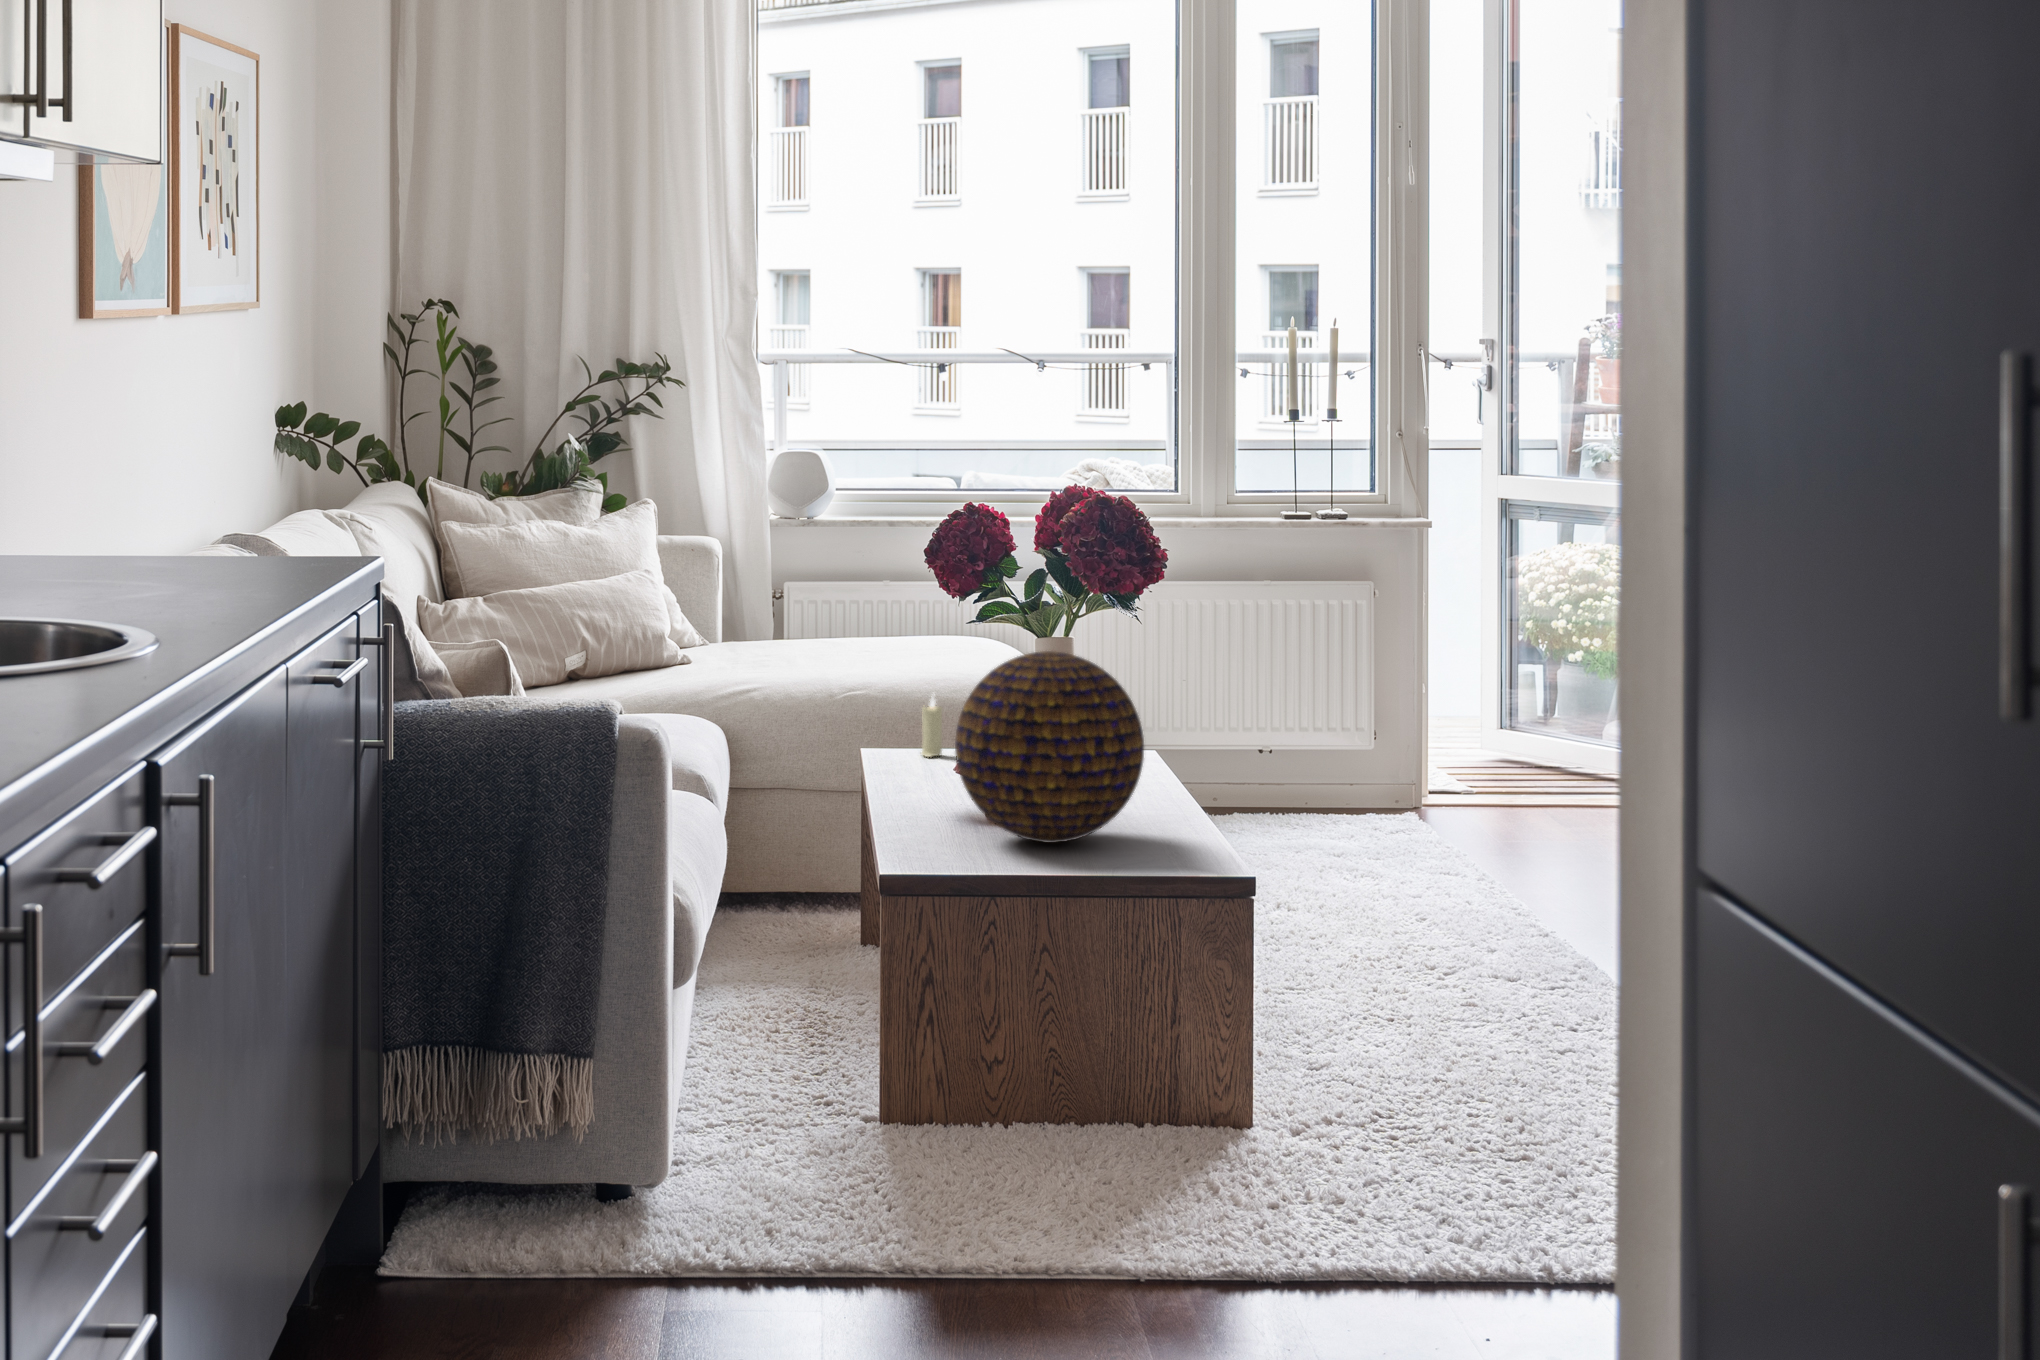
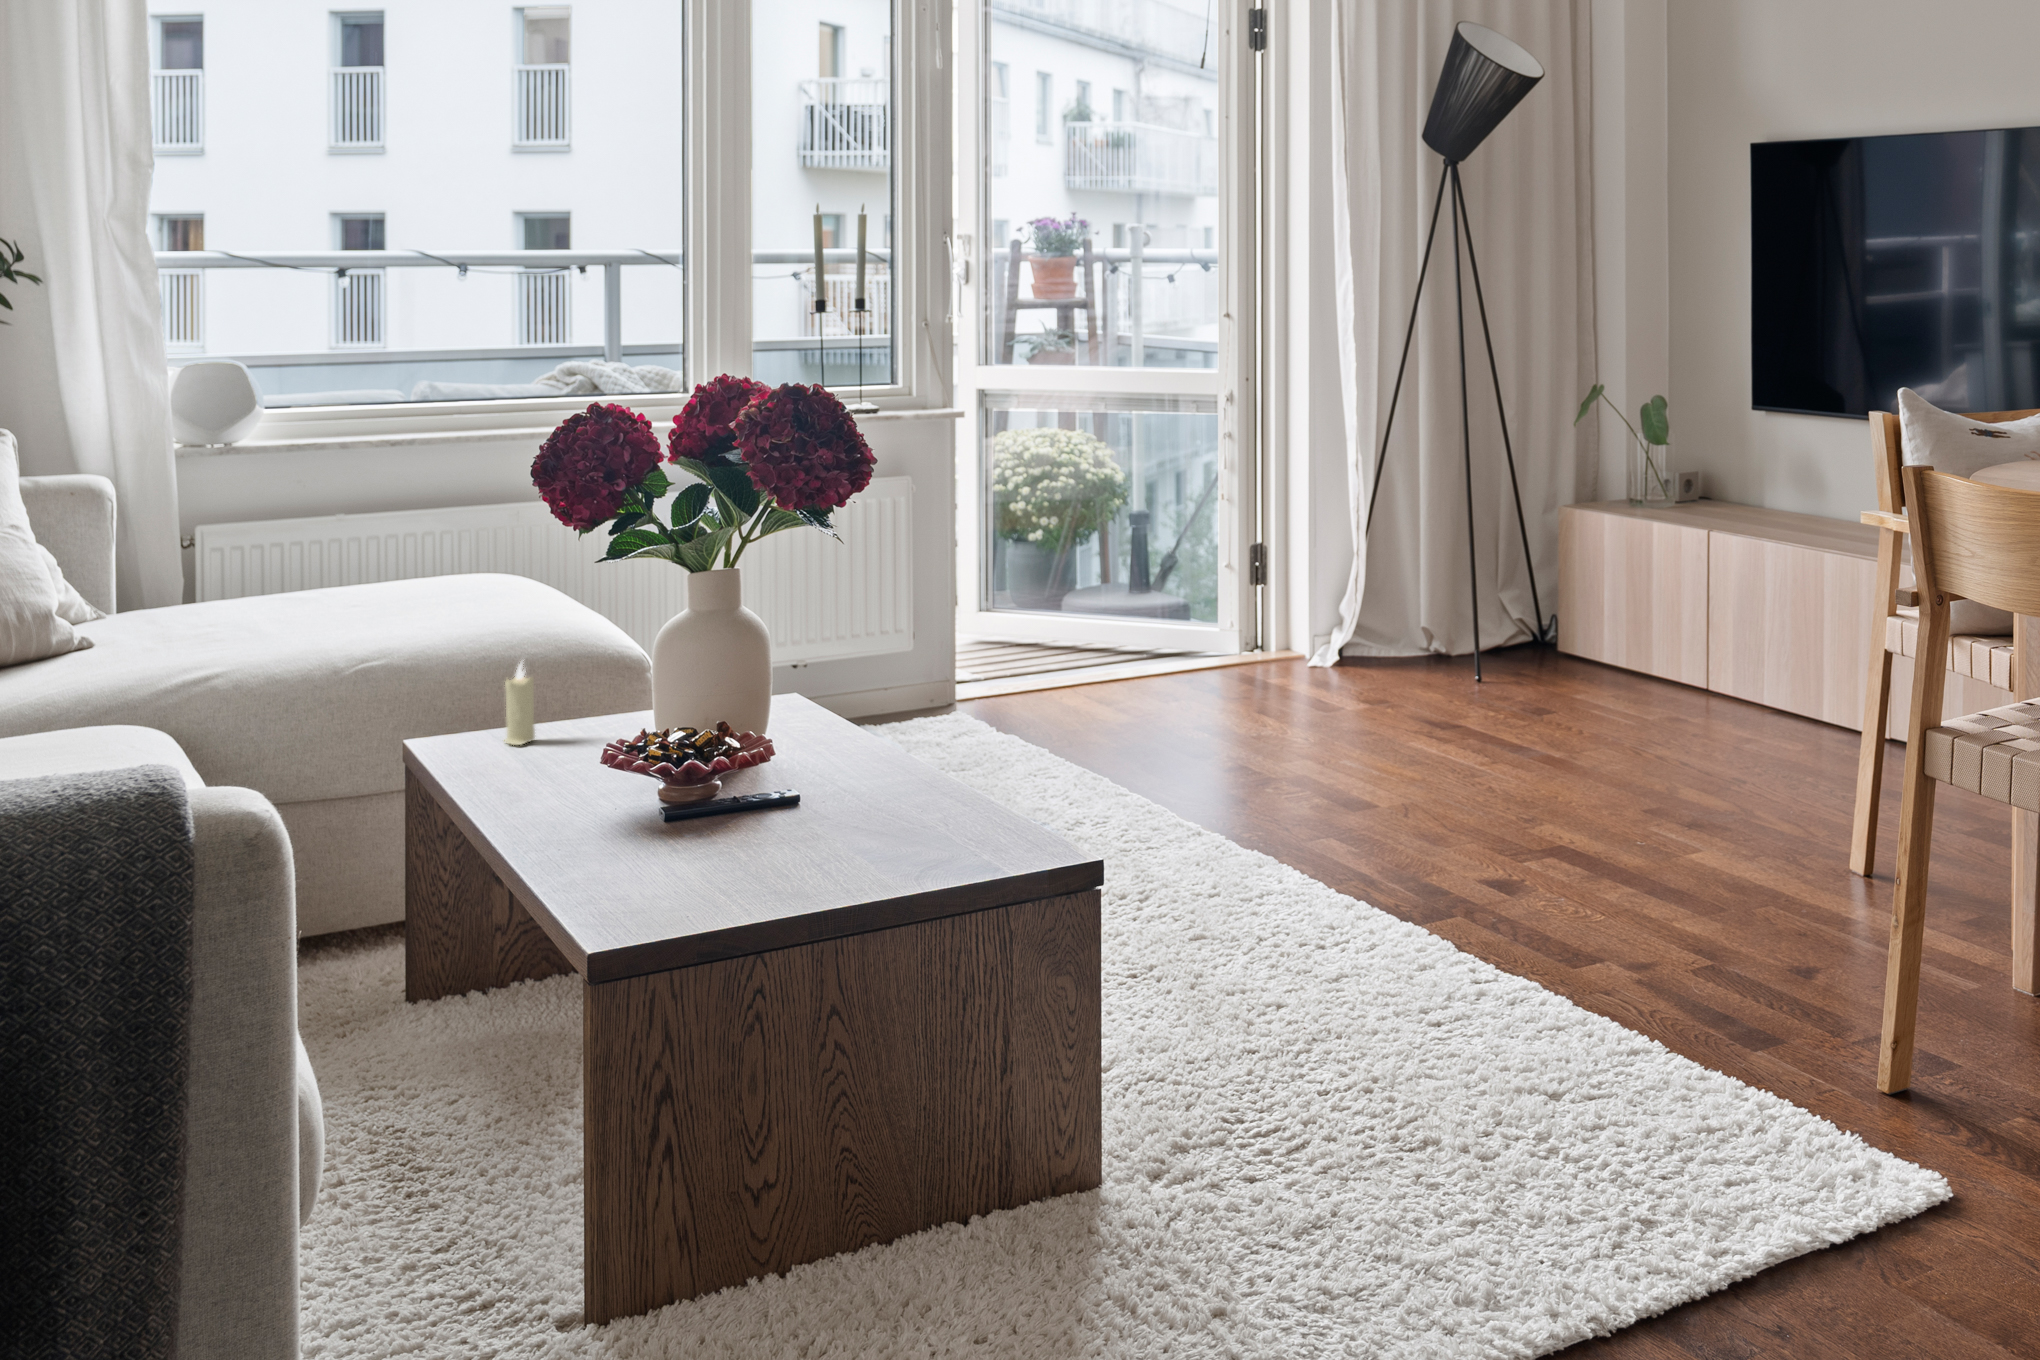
decorative orb: present [955,651,1144,843] -> none [647,599,916,858]

